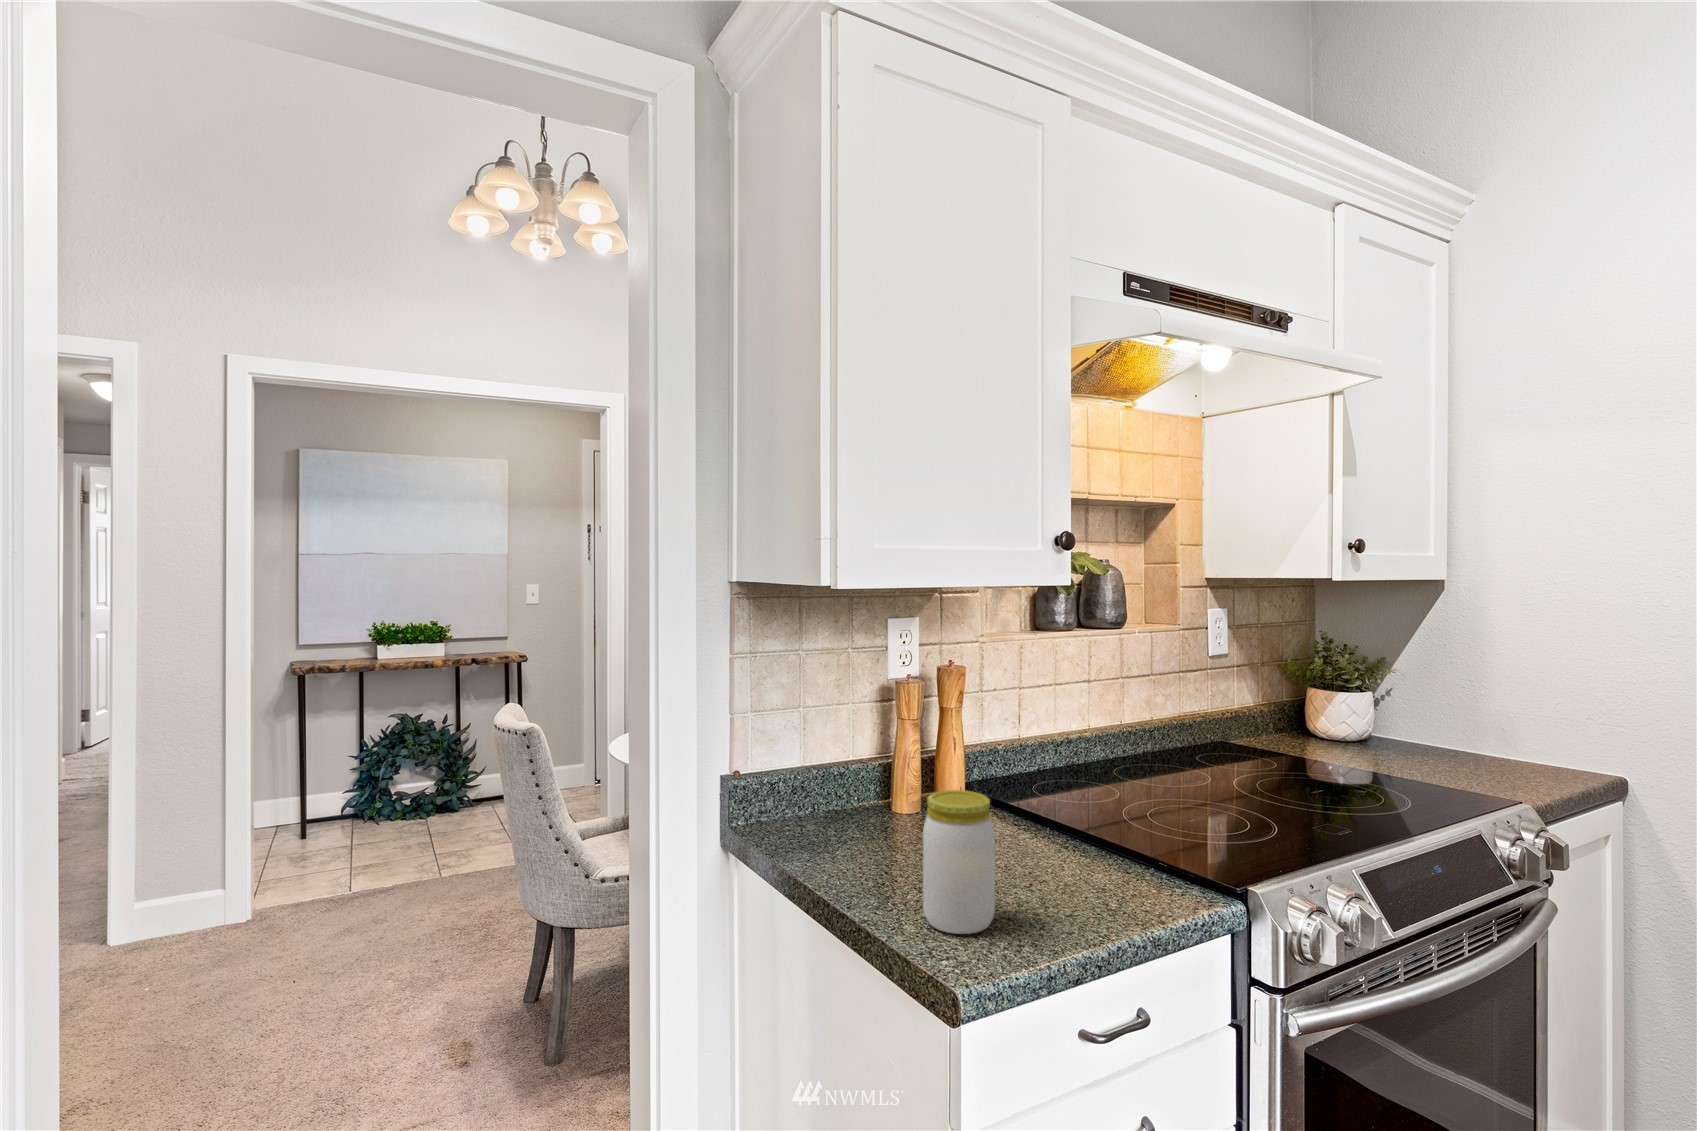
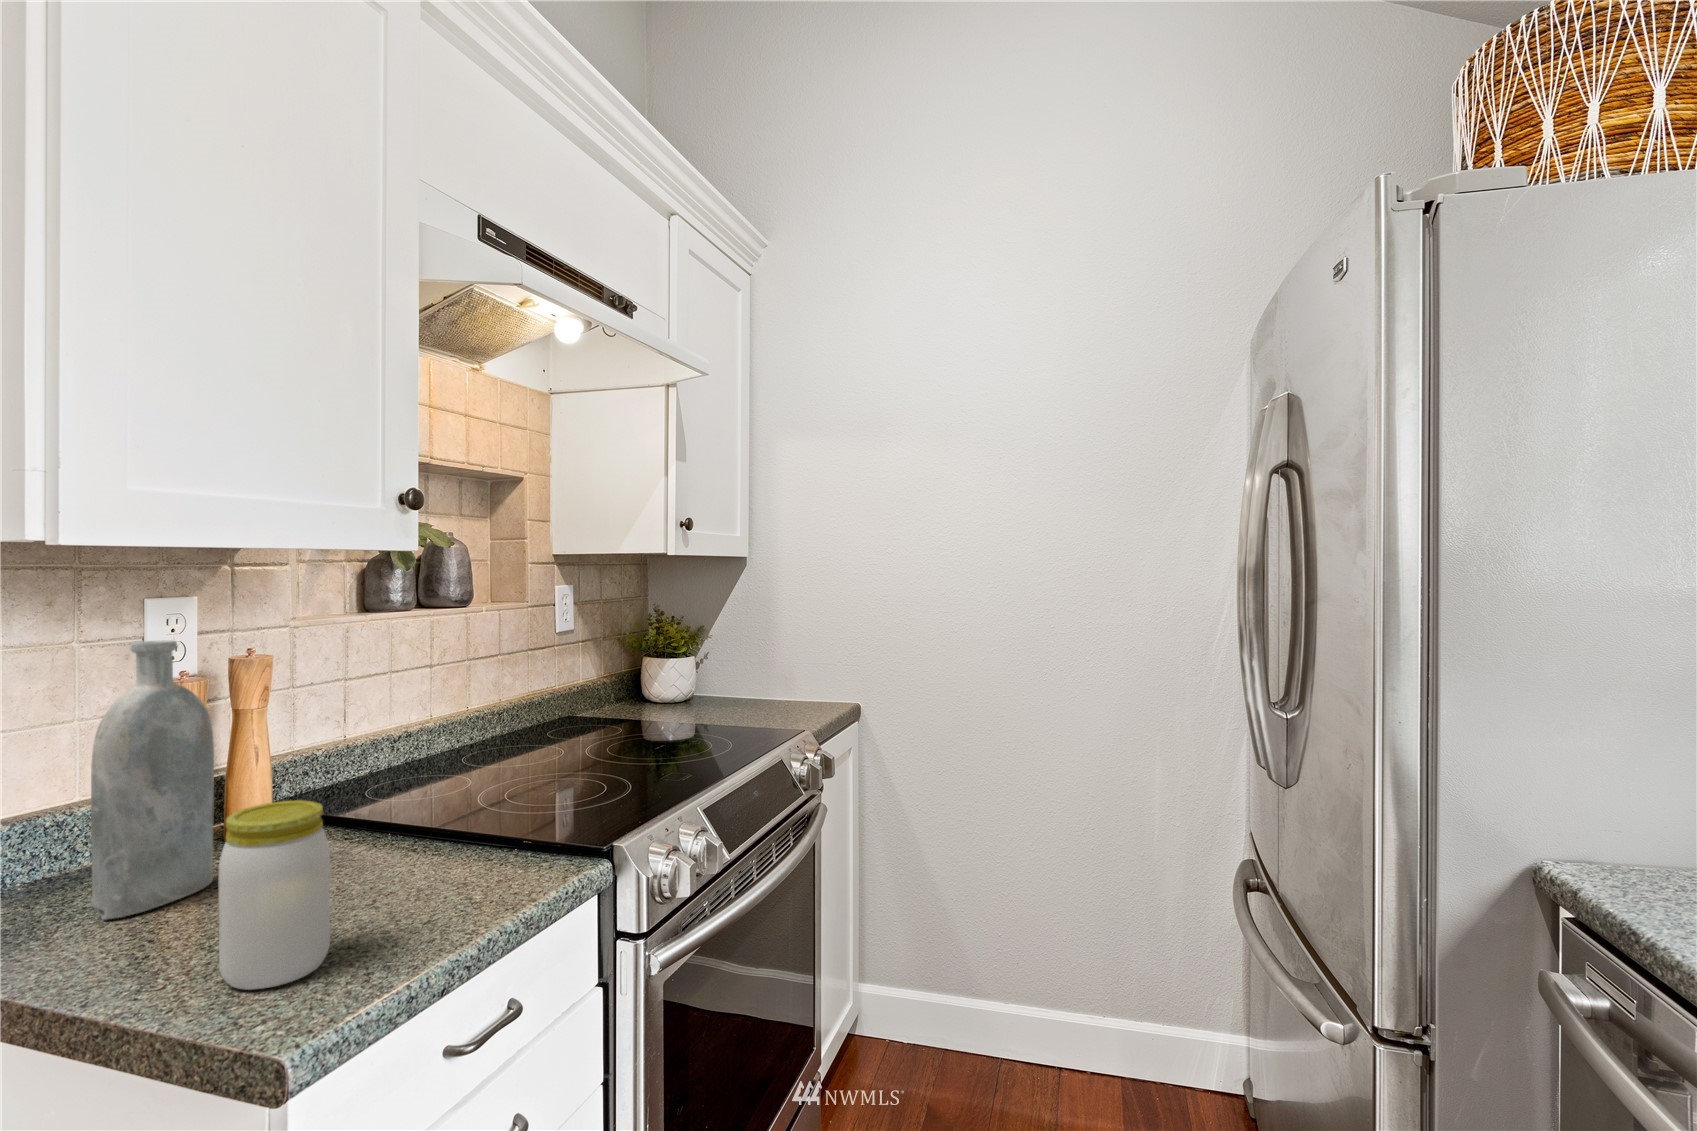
bottle: none [855,653,925,851] -> present [91,641,214,920]

